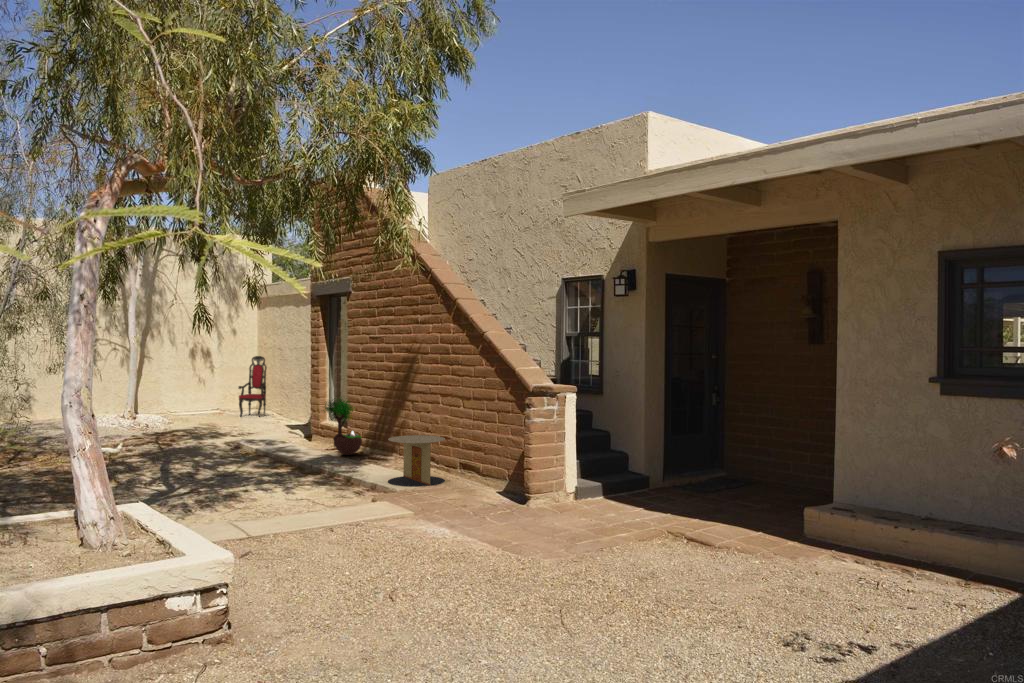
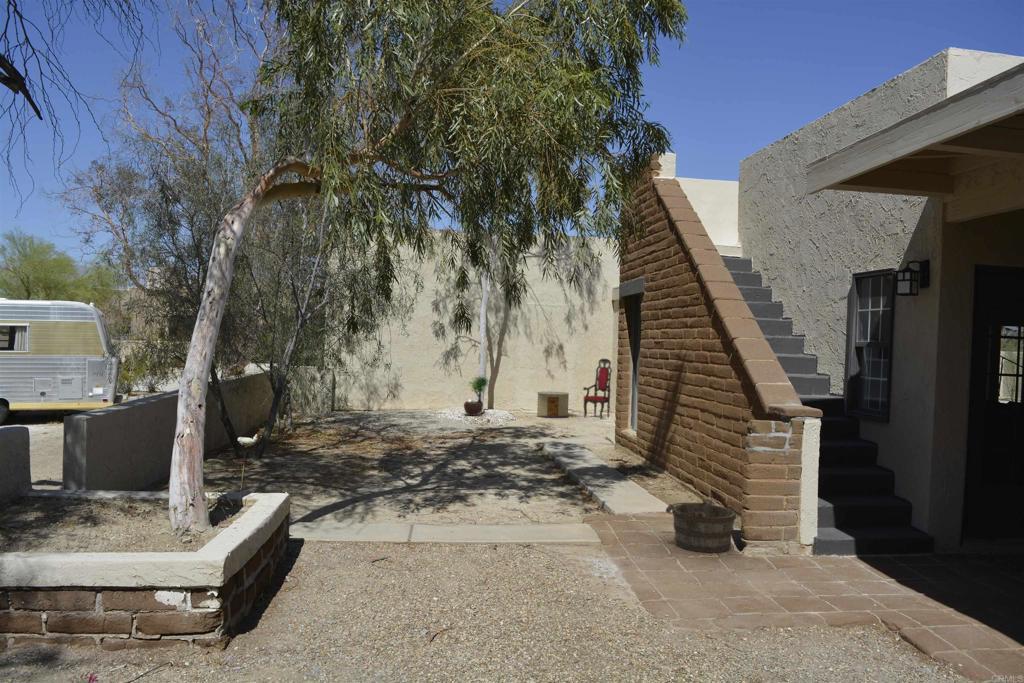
potted tree: present [323,396,362,455] -> present [464,377,488,416]
side table: present [388,435,445,487] -> present [537,391,569,418]
bucket: none [461,467,517,509] -> present [666,499,736,553]

